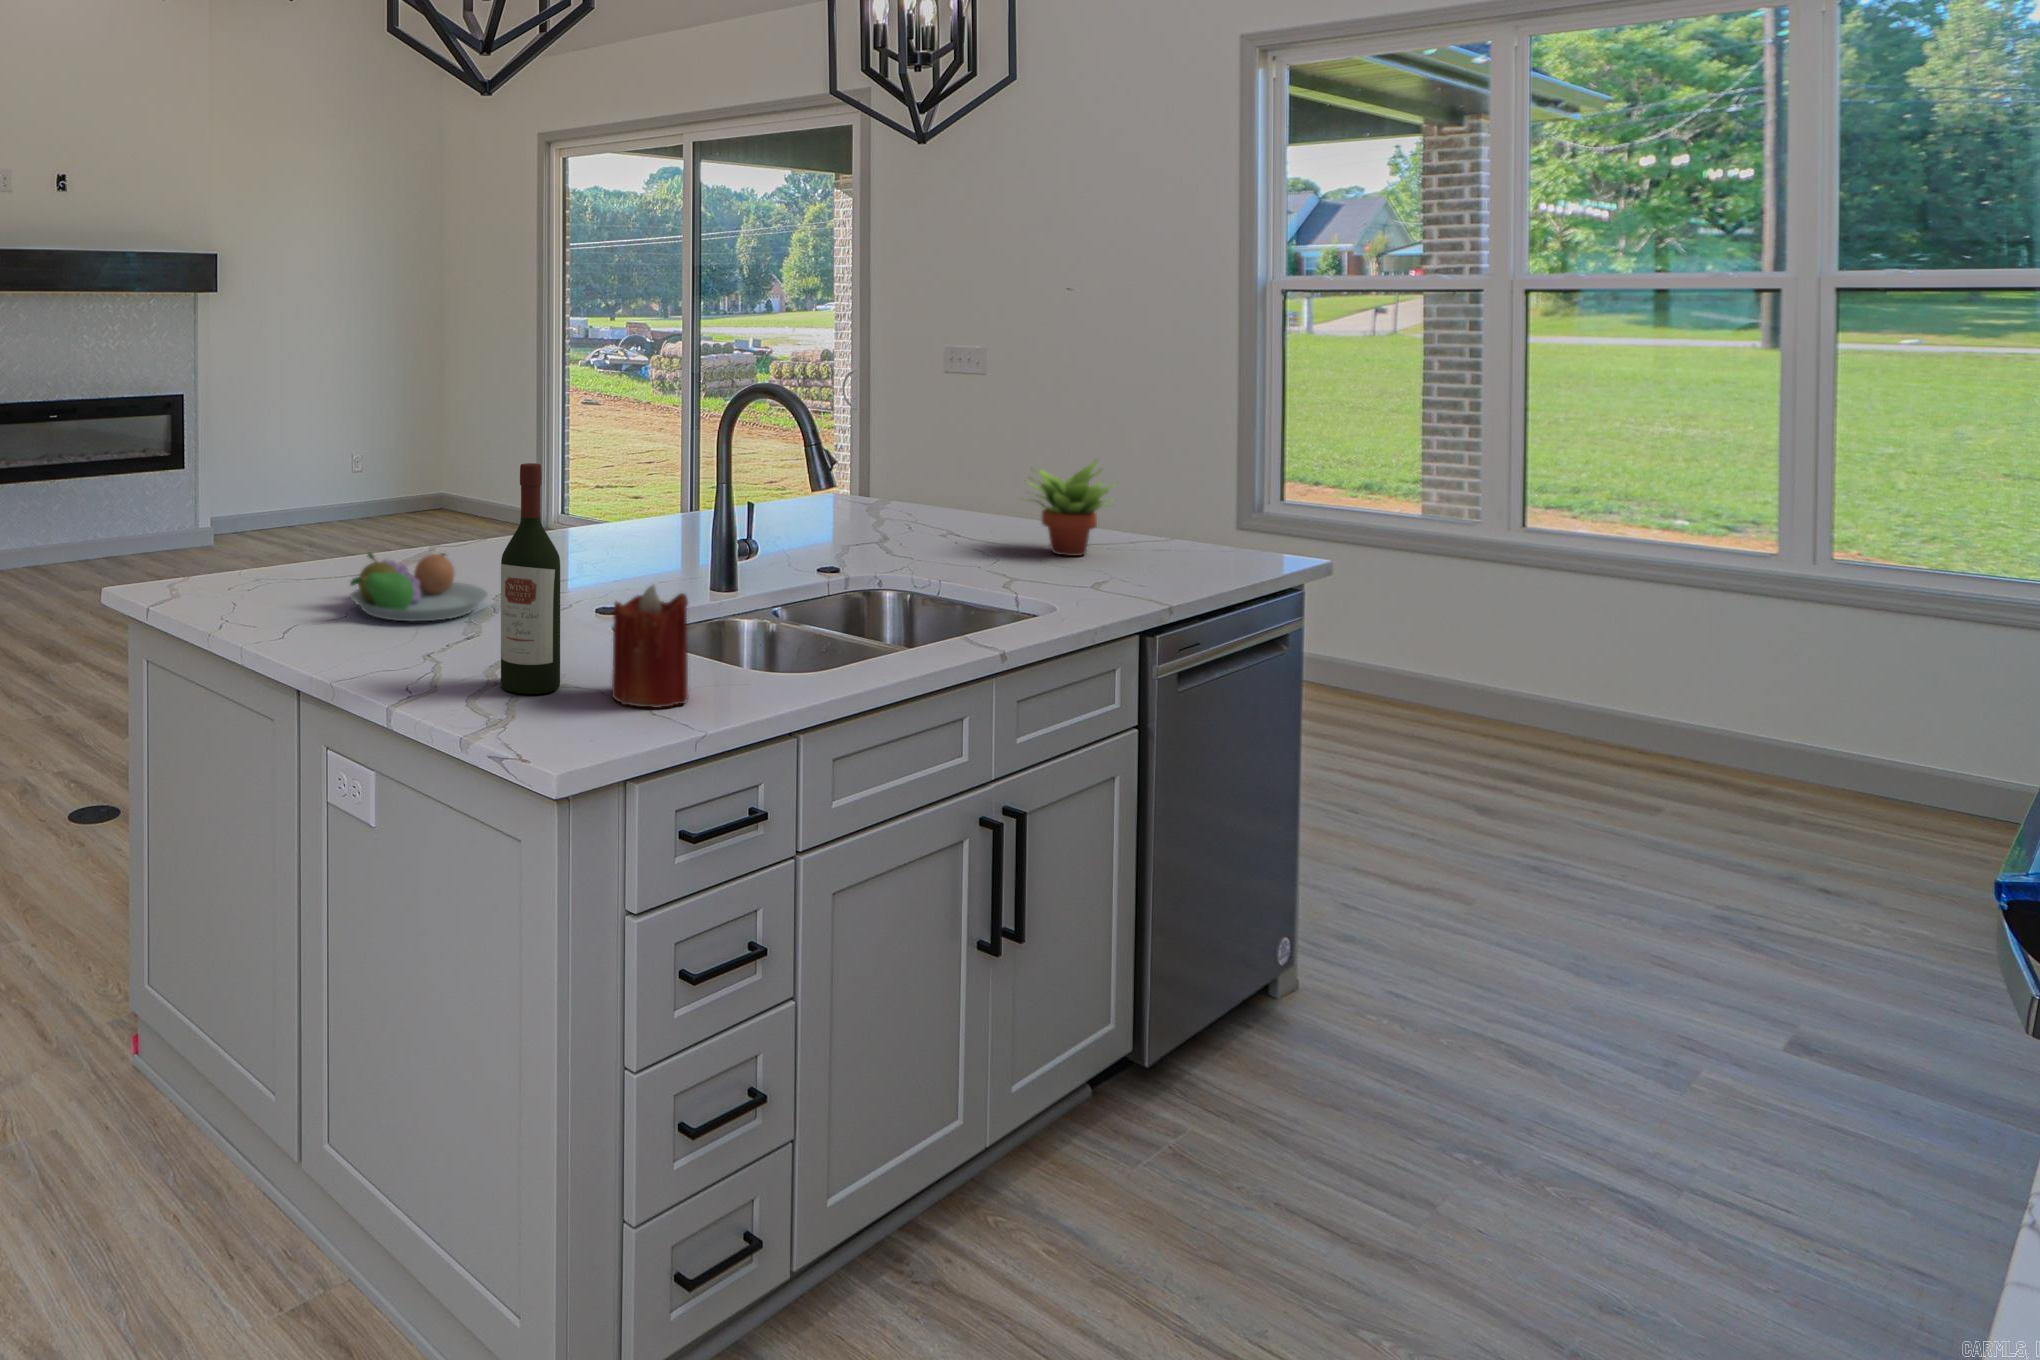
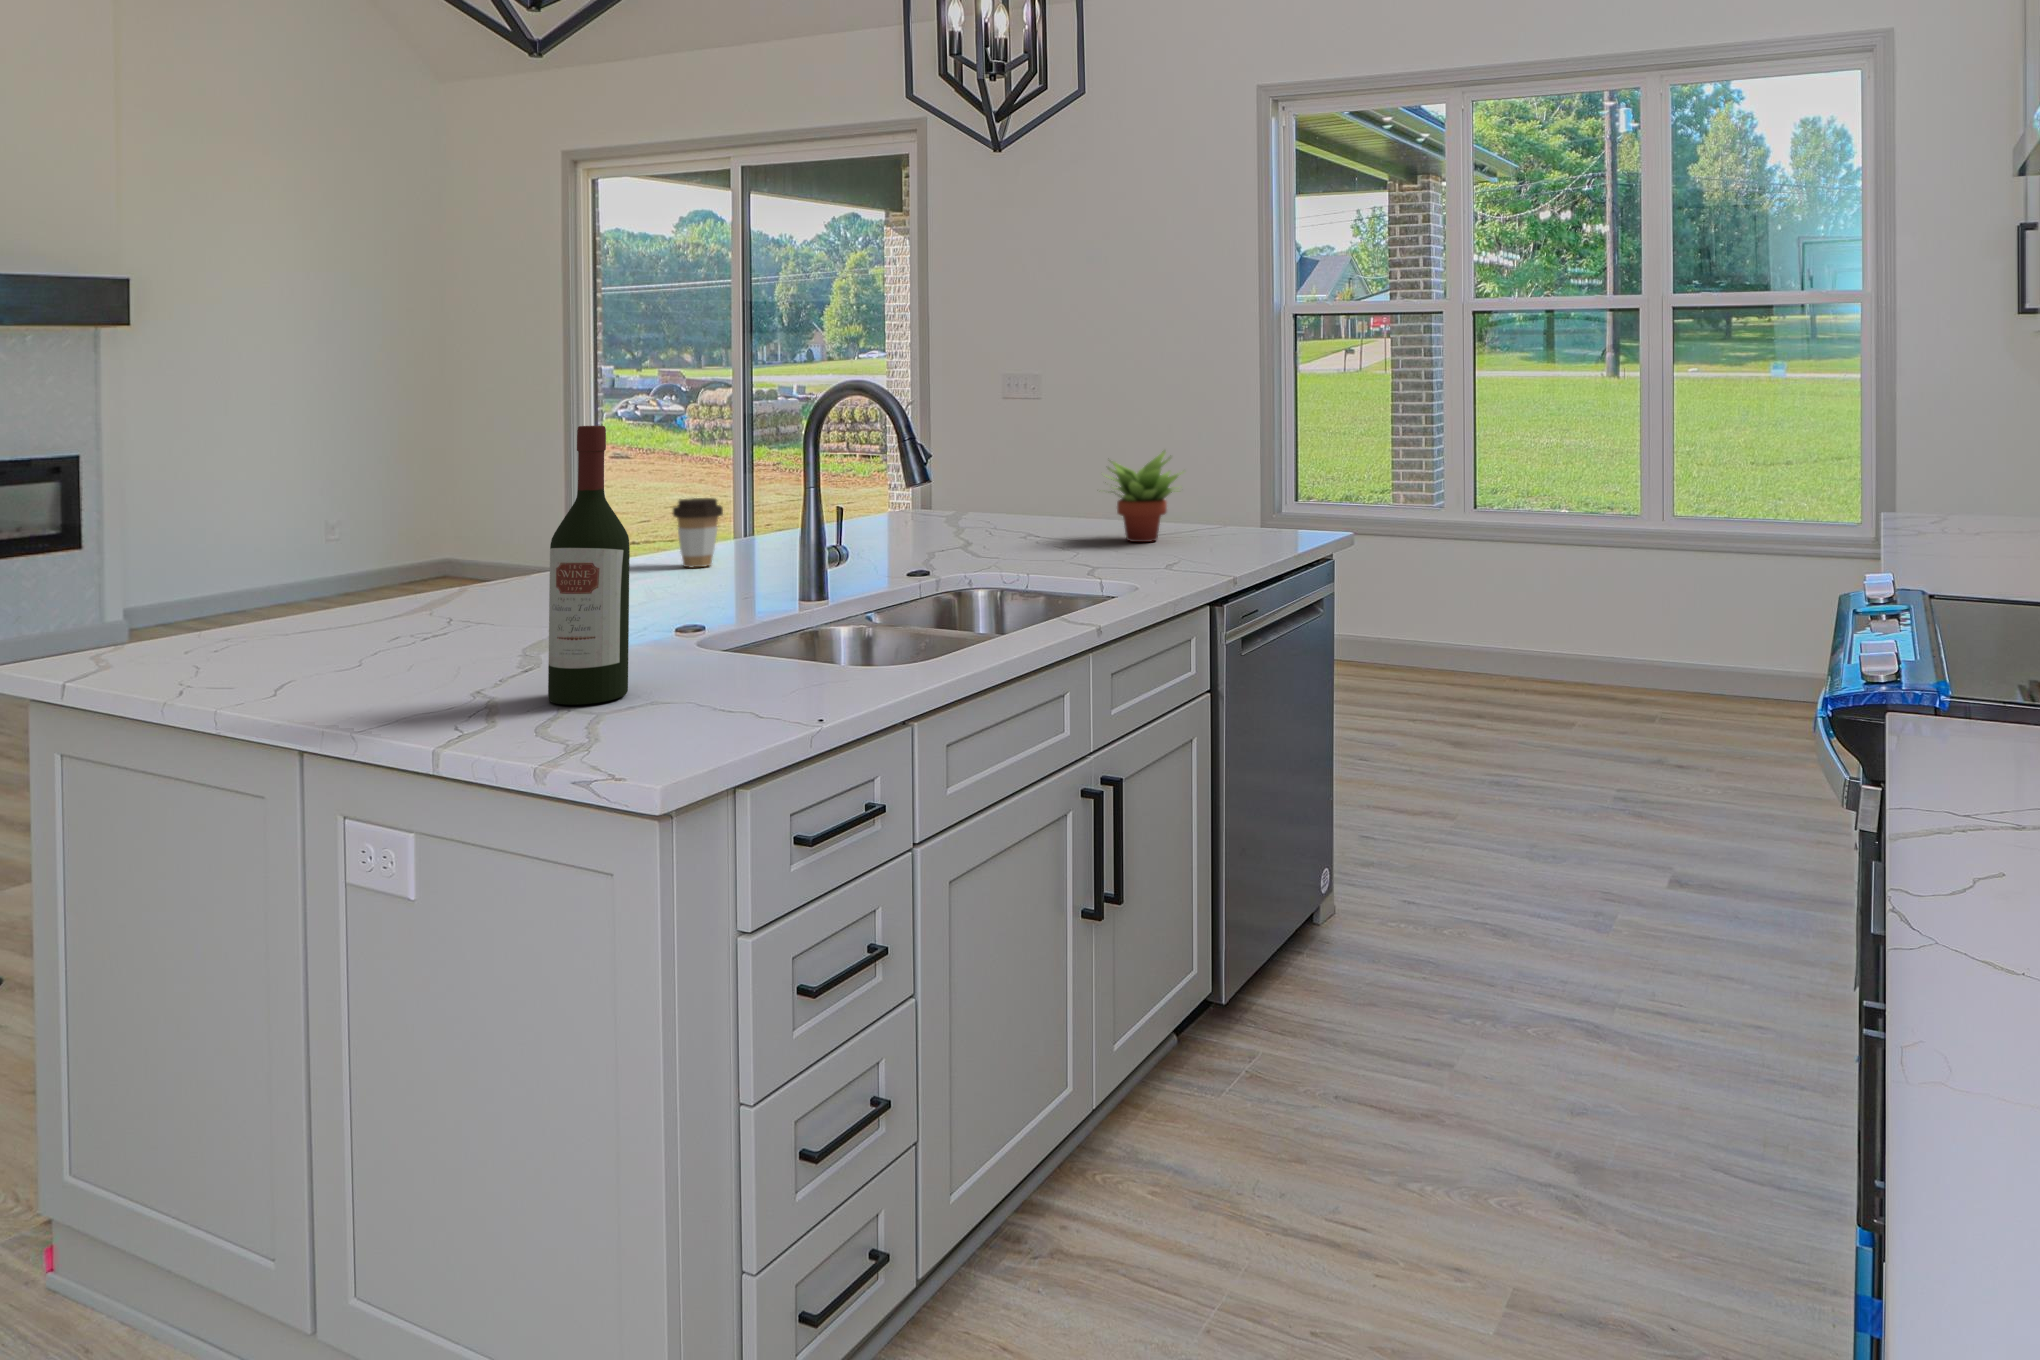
coffee cup: none [615,489,656,551] -> present [673,498,723,567]
fruit bowl: present [350,553,487,621] -> none [318,570,519,652]
candle: present [612,585,688,707] -> none [696,558,790,701]

